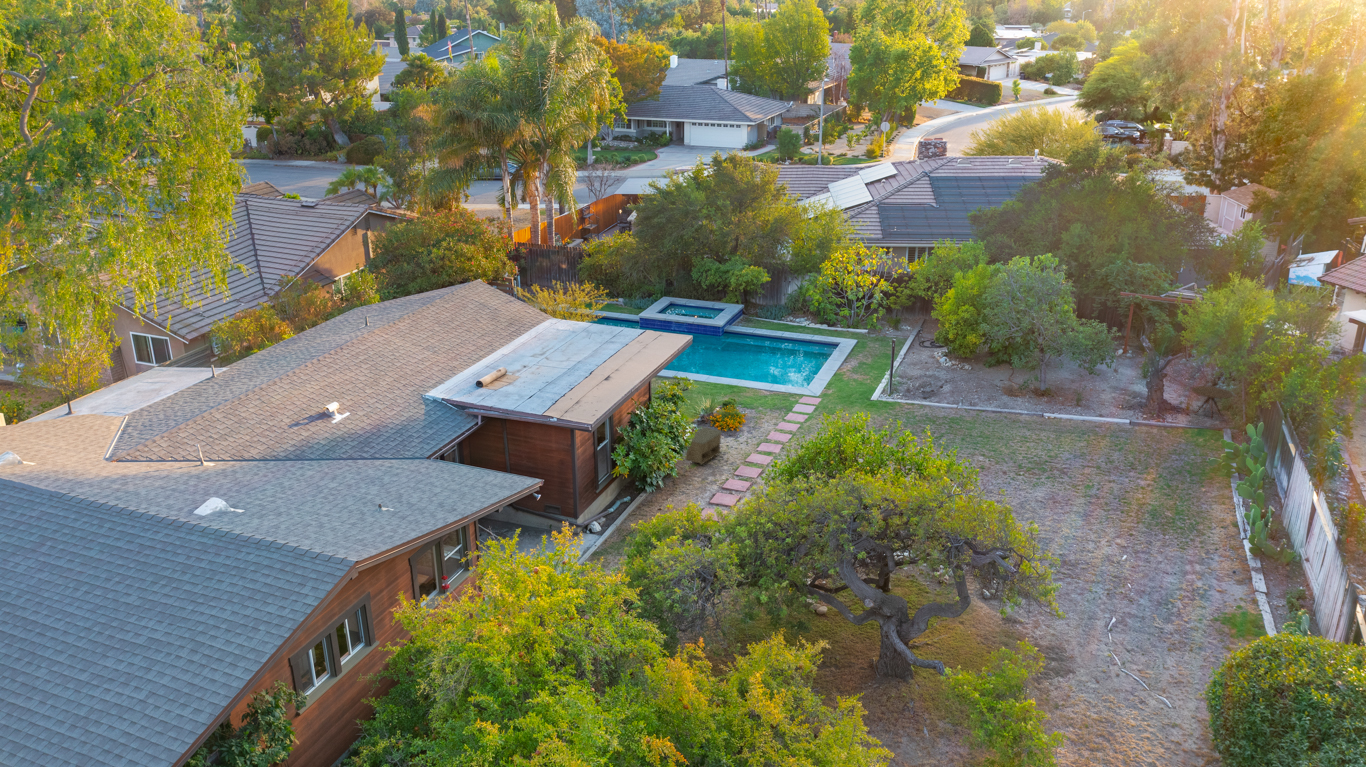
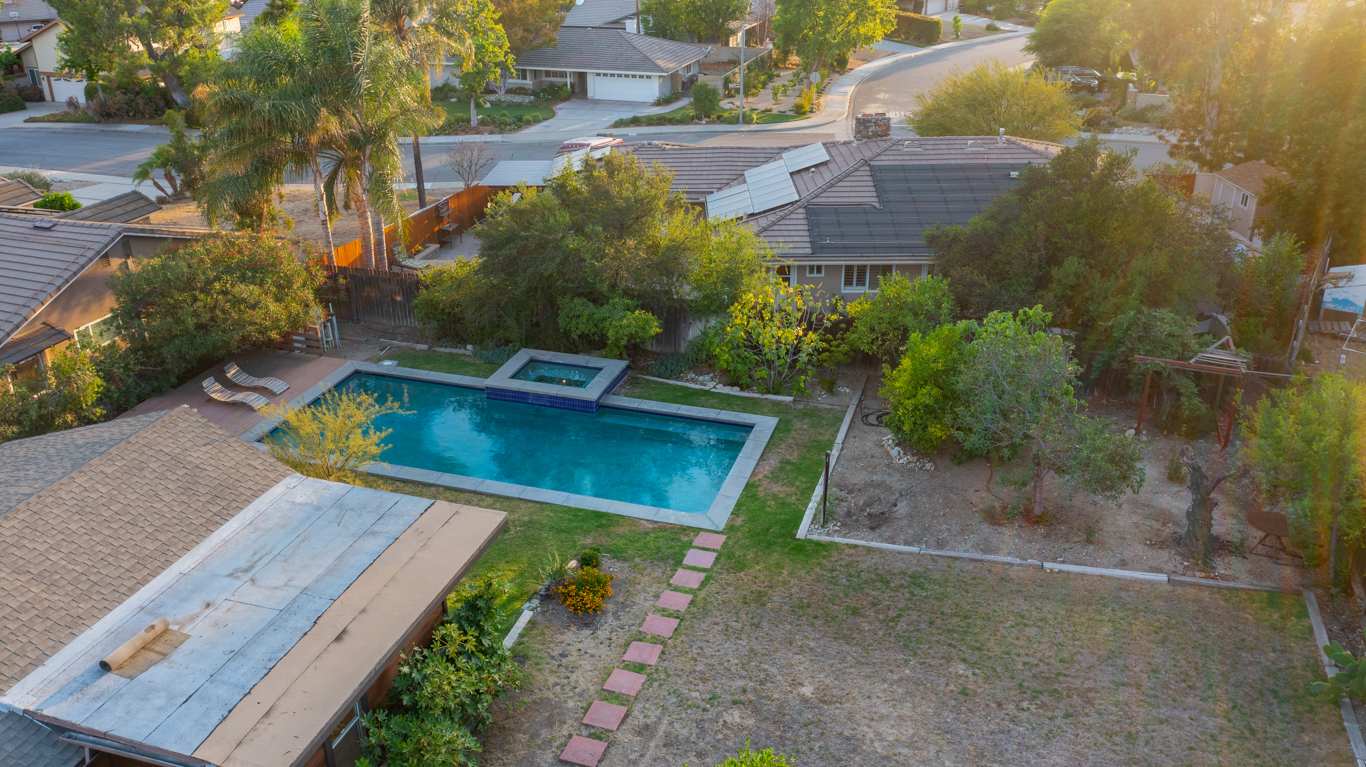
storage bench: present [685,427,721,465] -> none [509,630,568,699]

